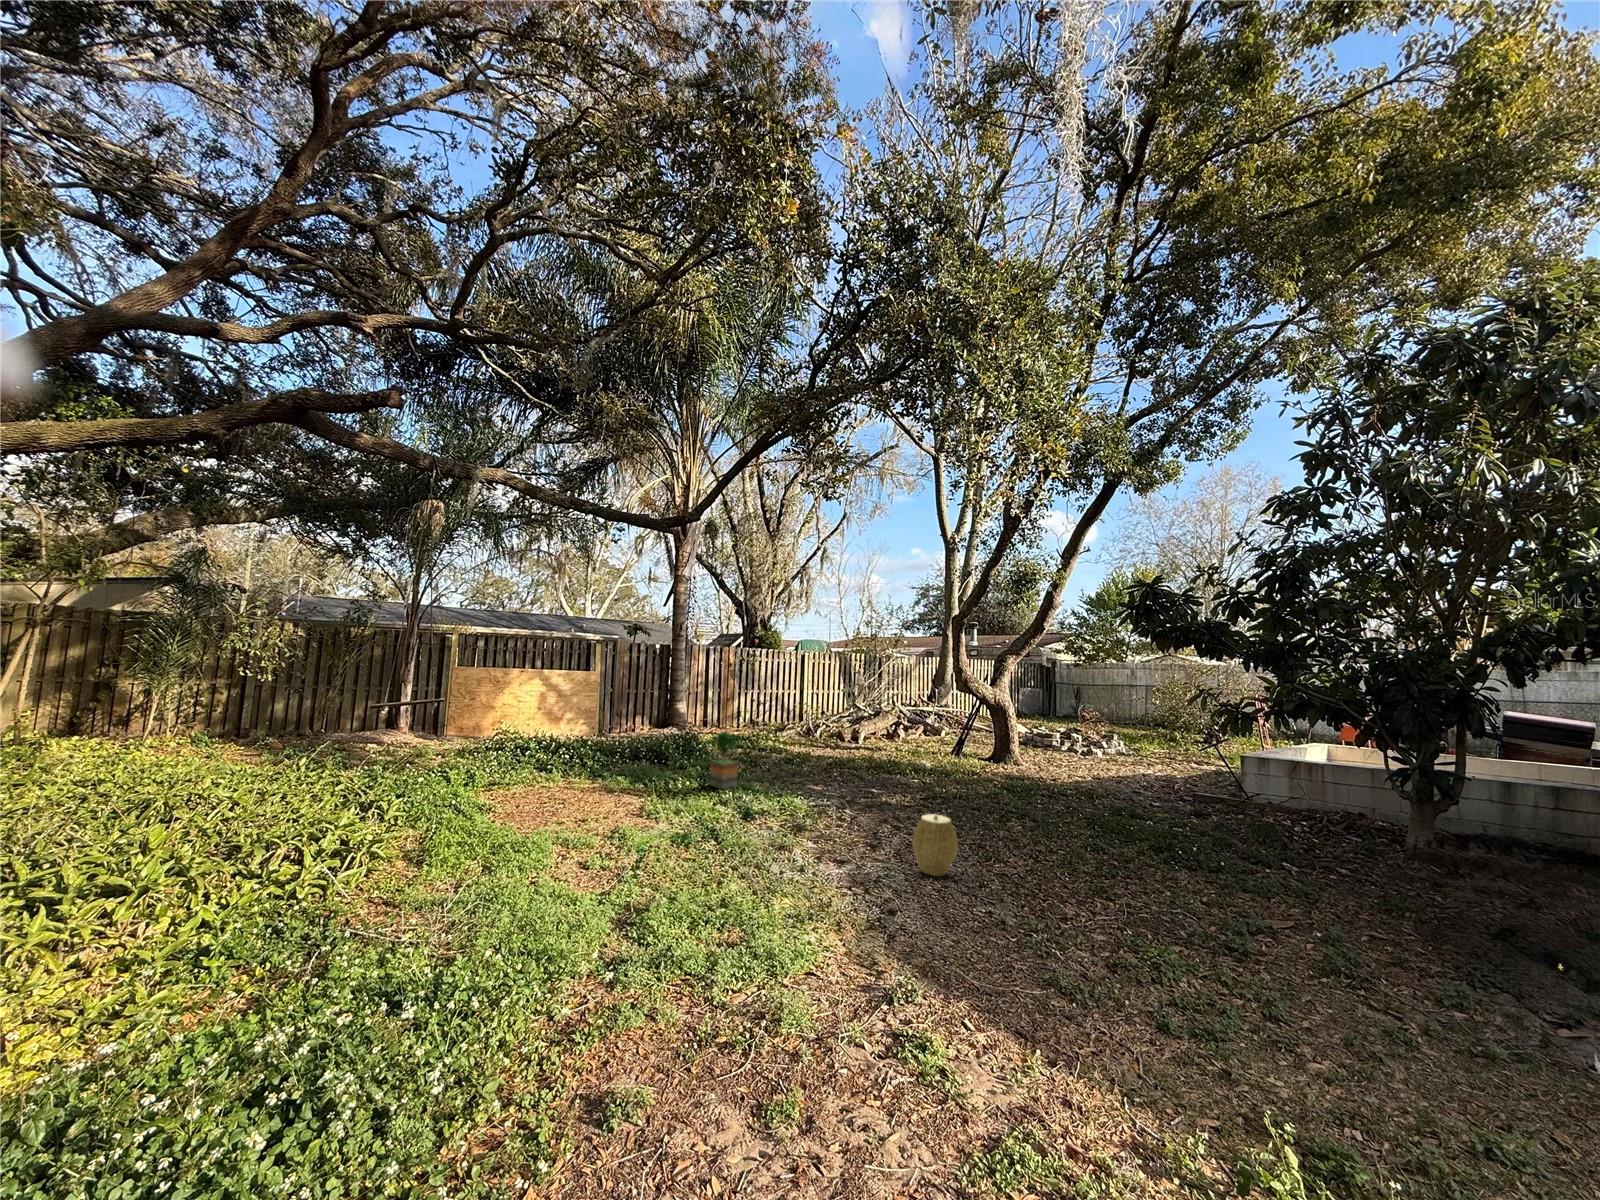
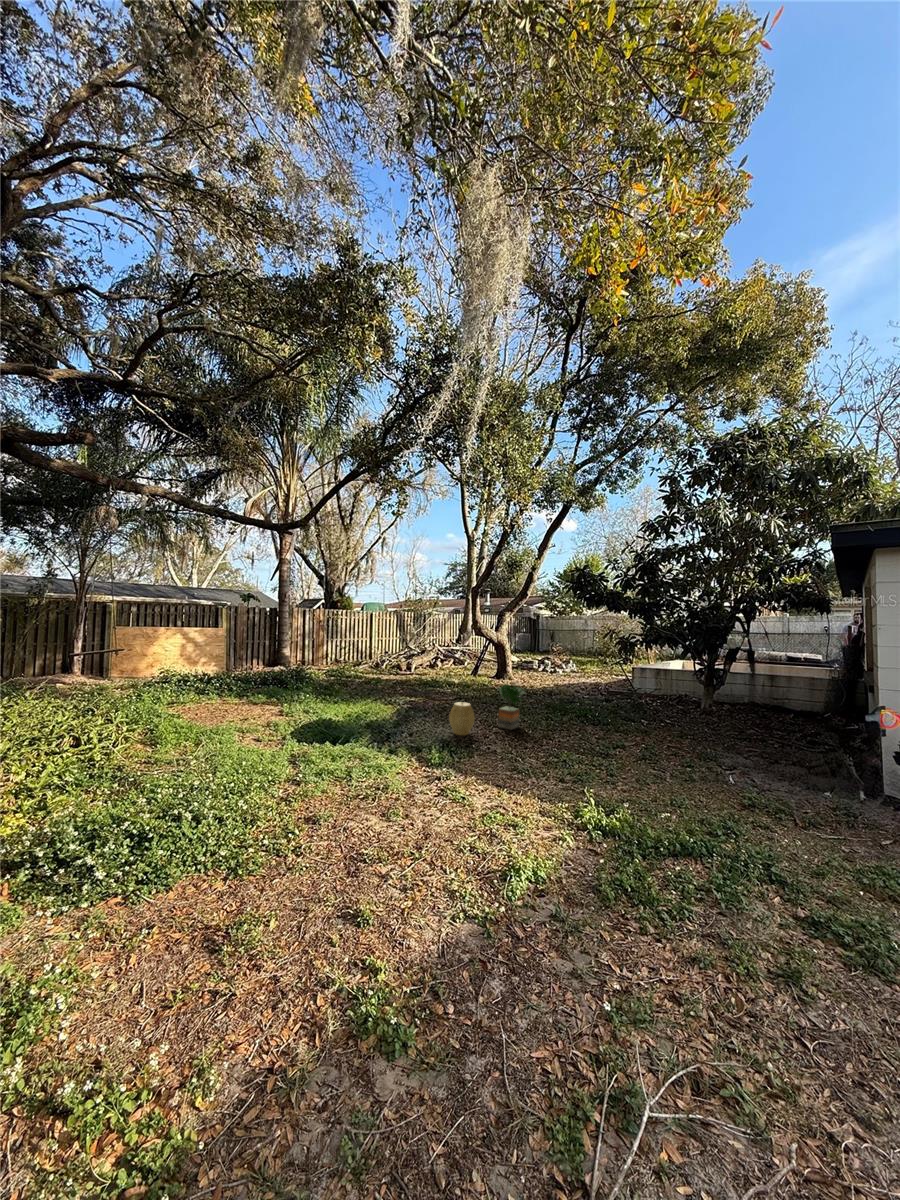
potted tree: present [710,732,744,789] -> present [498,685,524,729]

